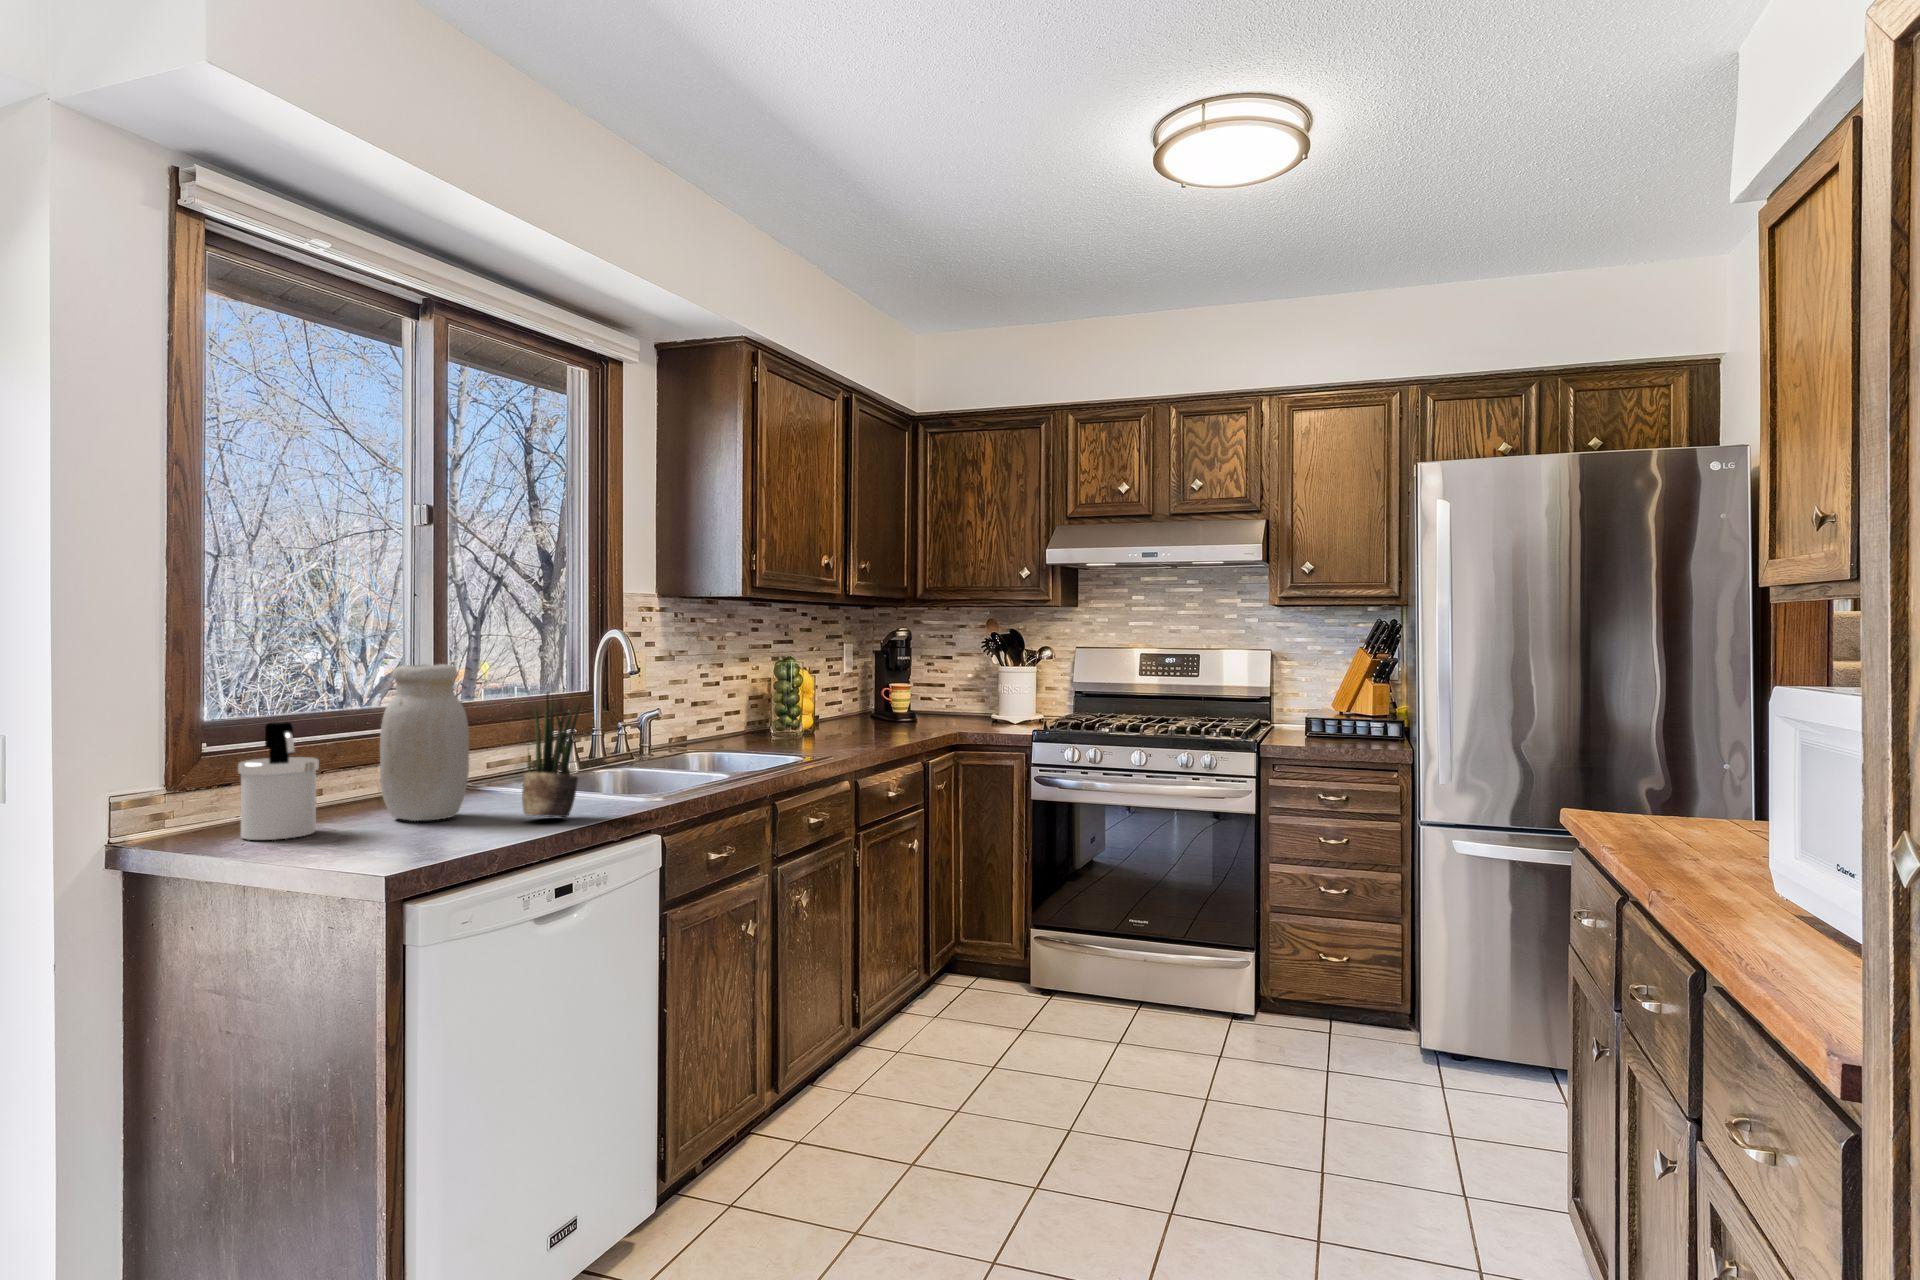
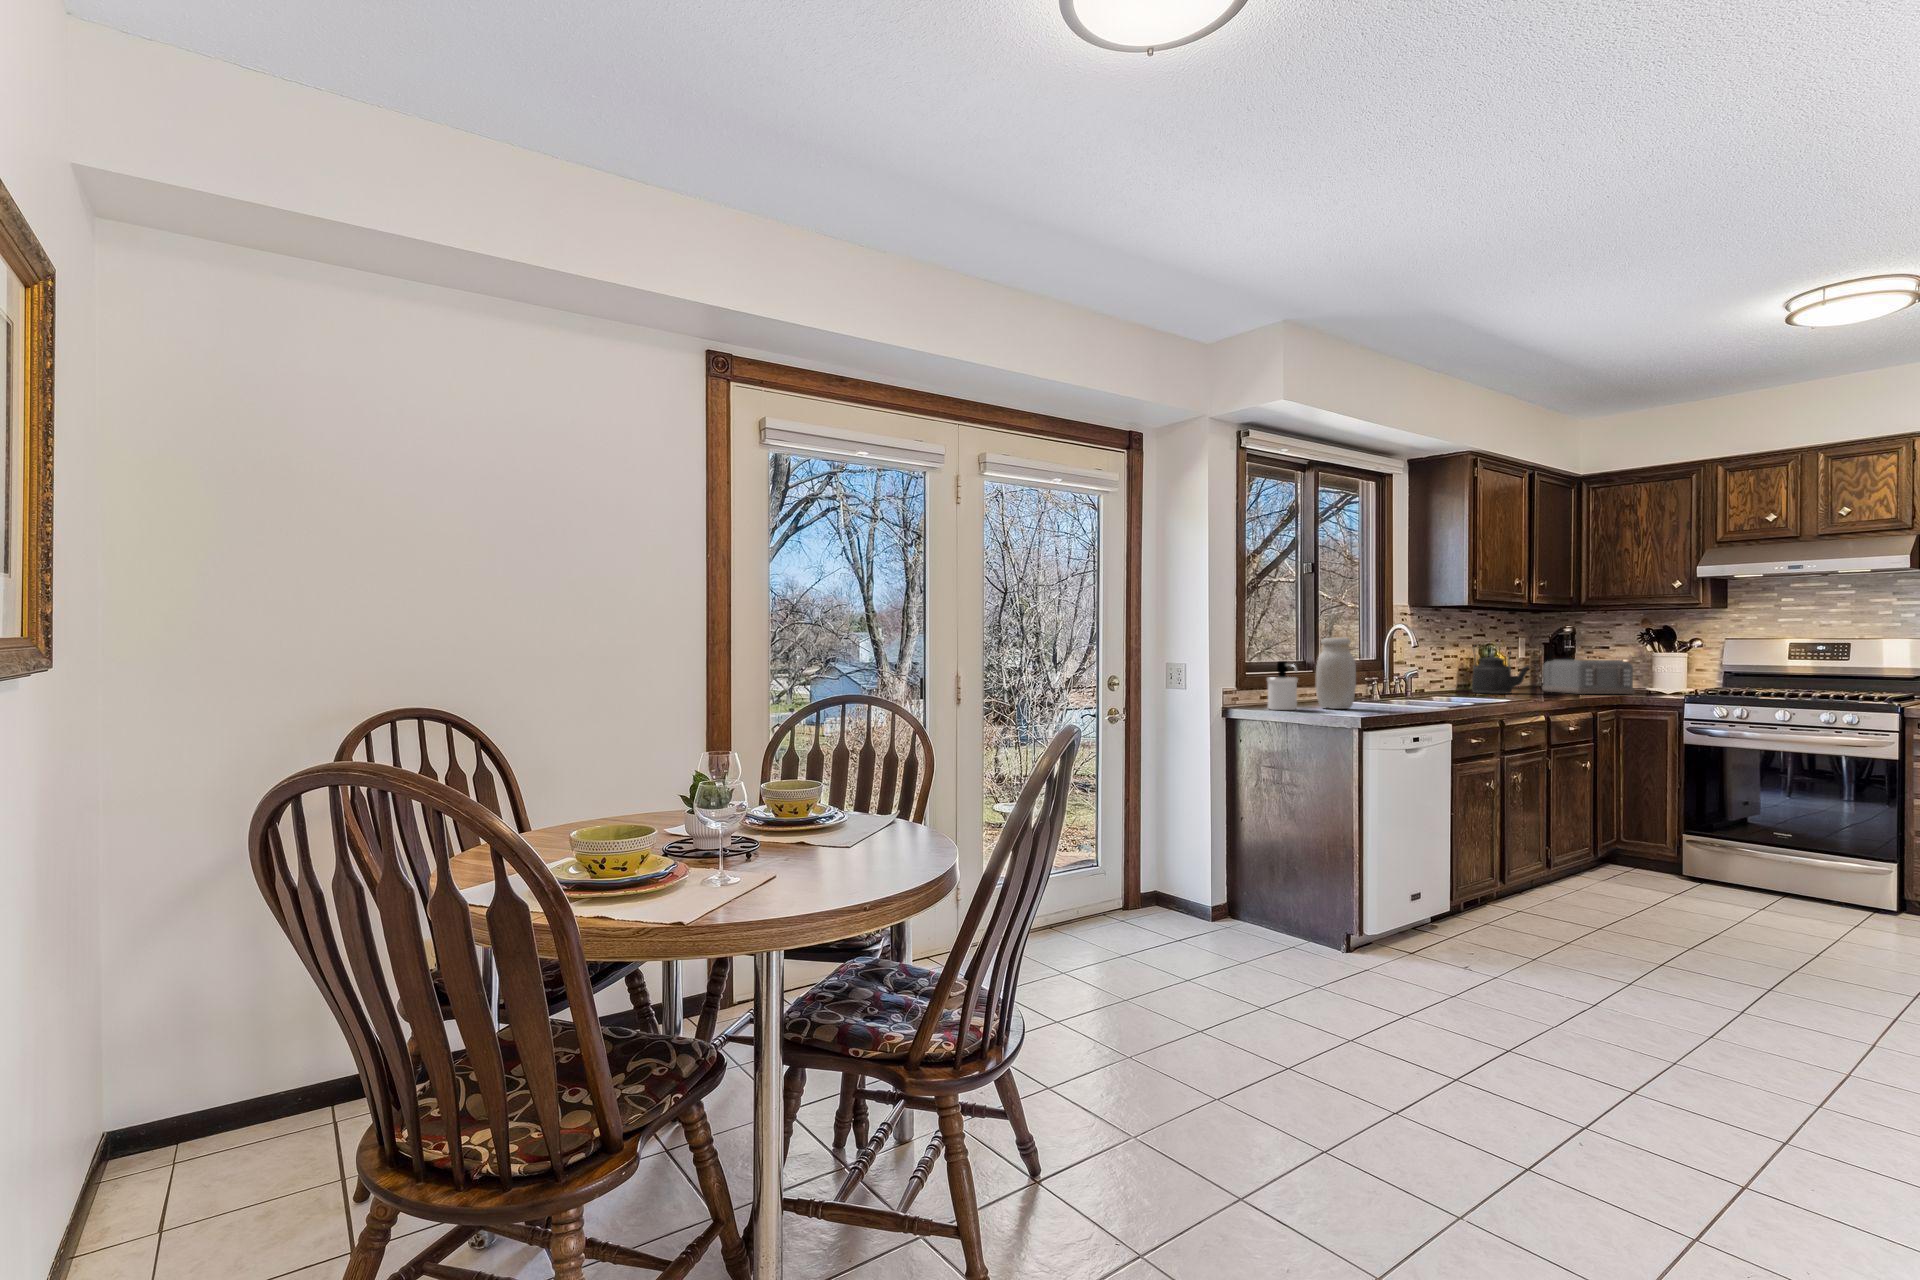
kettle: none [764,659,844,737] -> present [1472,645,1530,694]
toaster: none [865,678,976,731] -> present [1542,660,1635,694]
potted plant: present [522,693,580,817] -> none [1386,650,1414,711]

